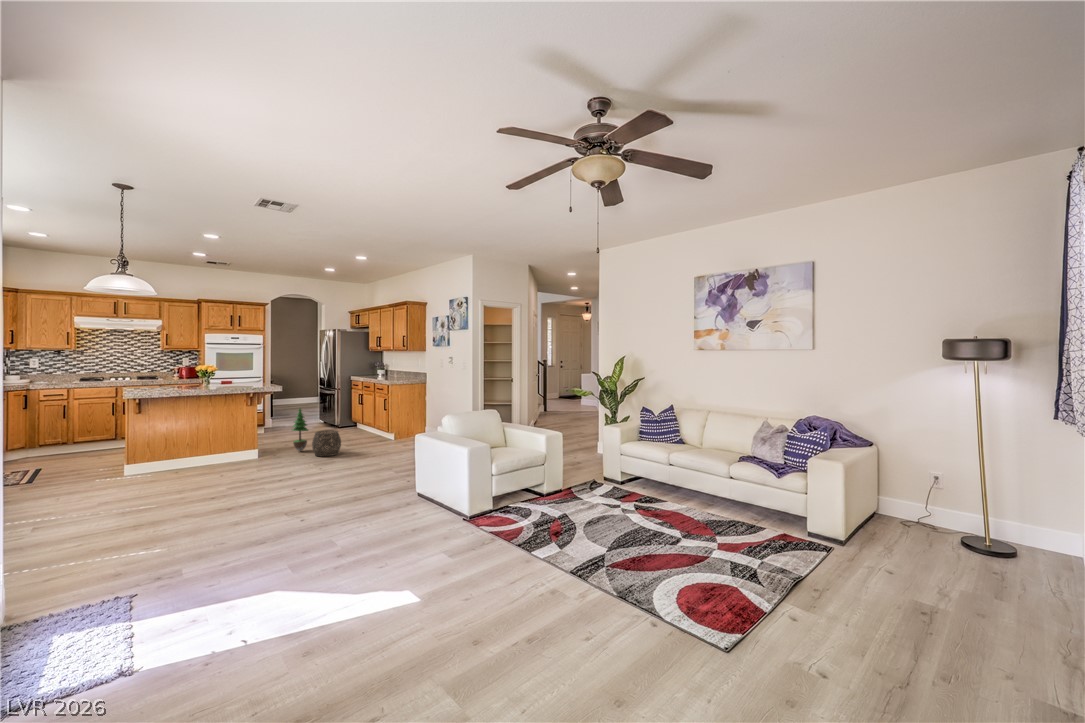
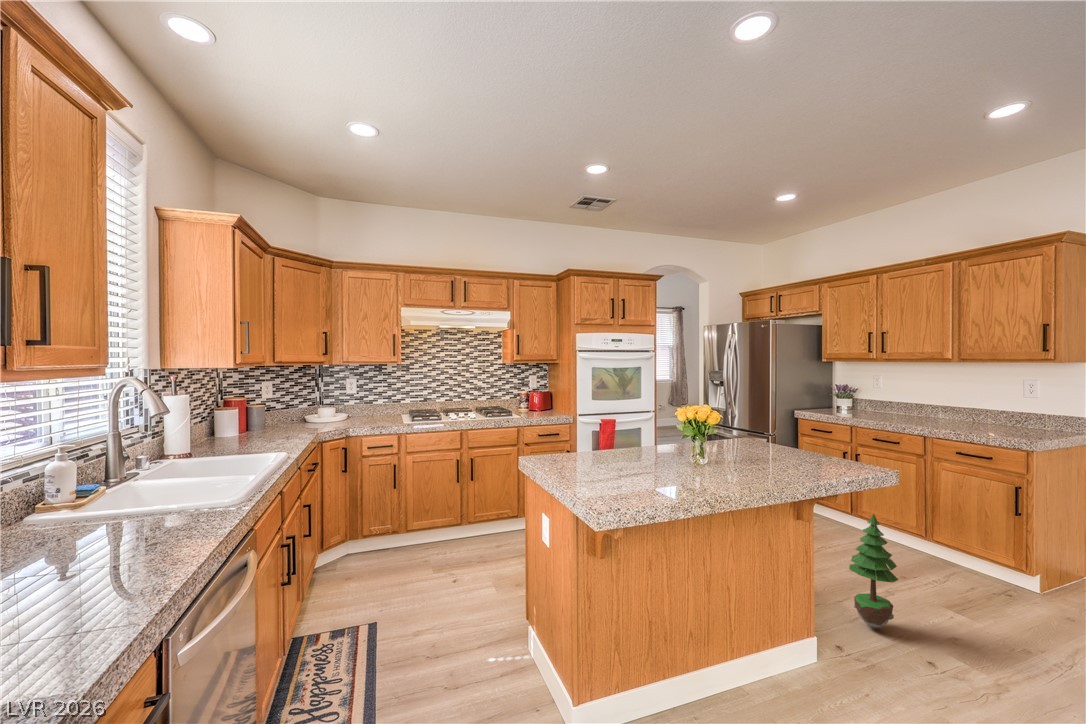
woven basket: present [312,430,341,456] -> none [950,591,1058,692]

